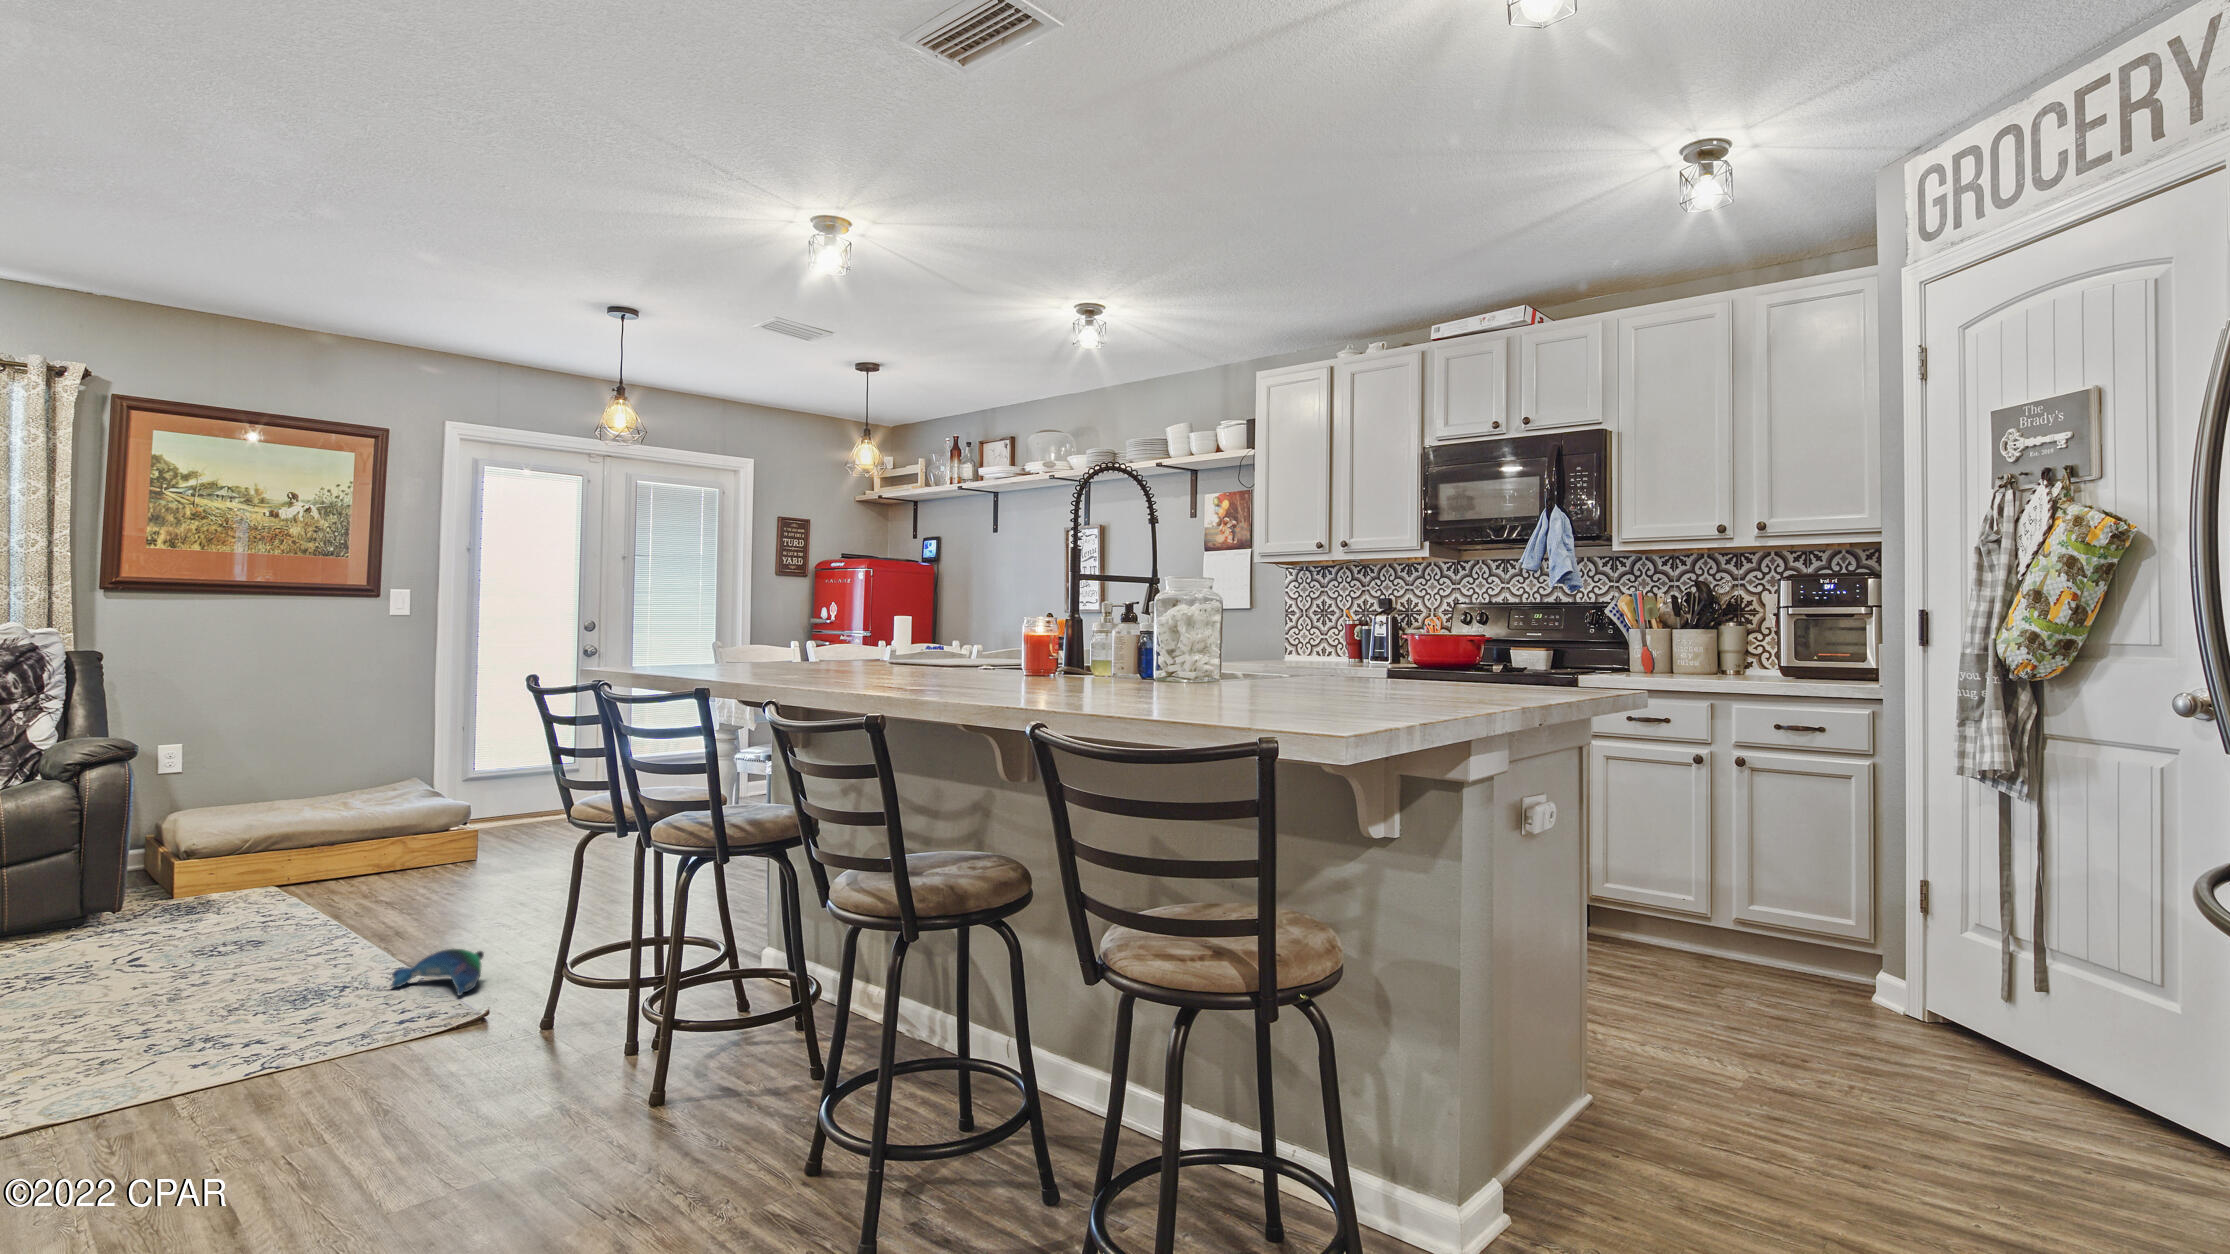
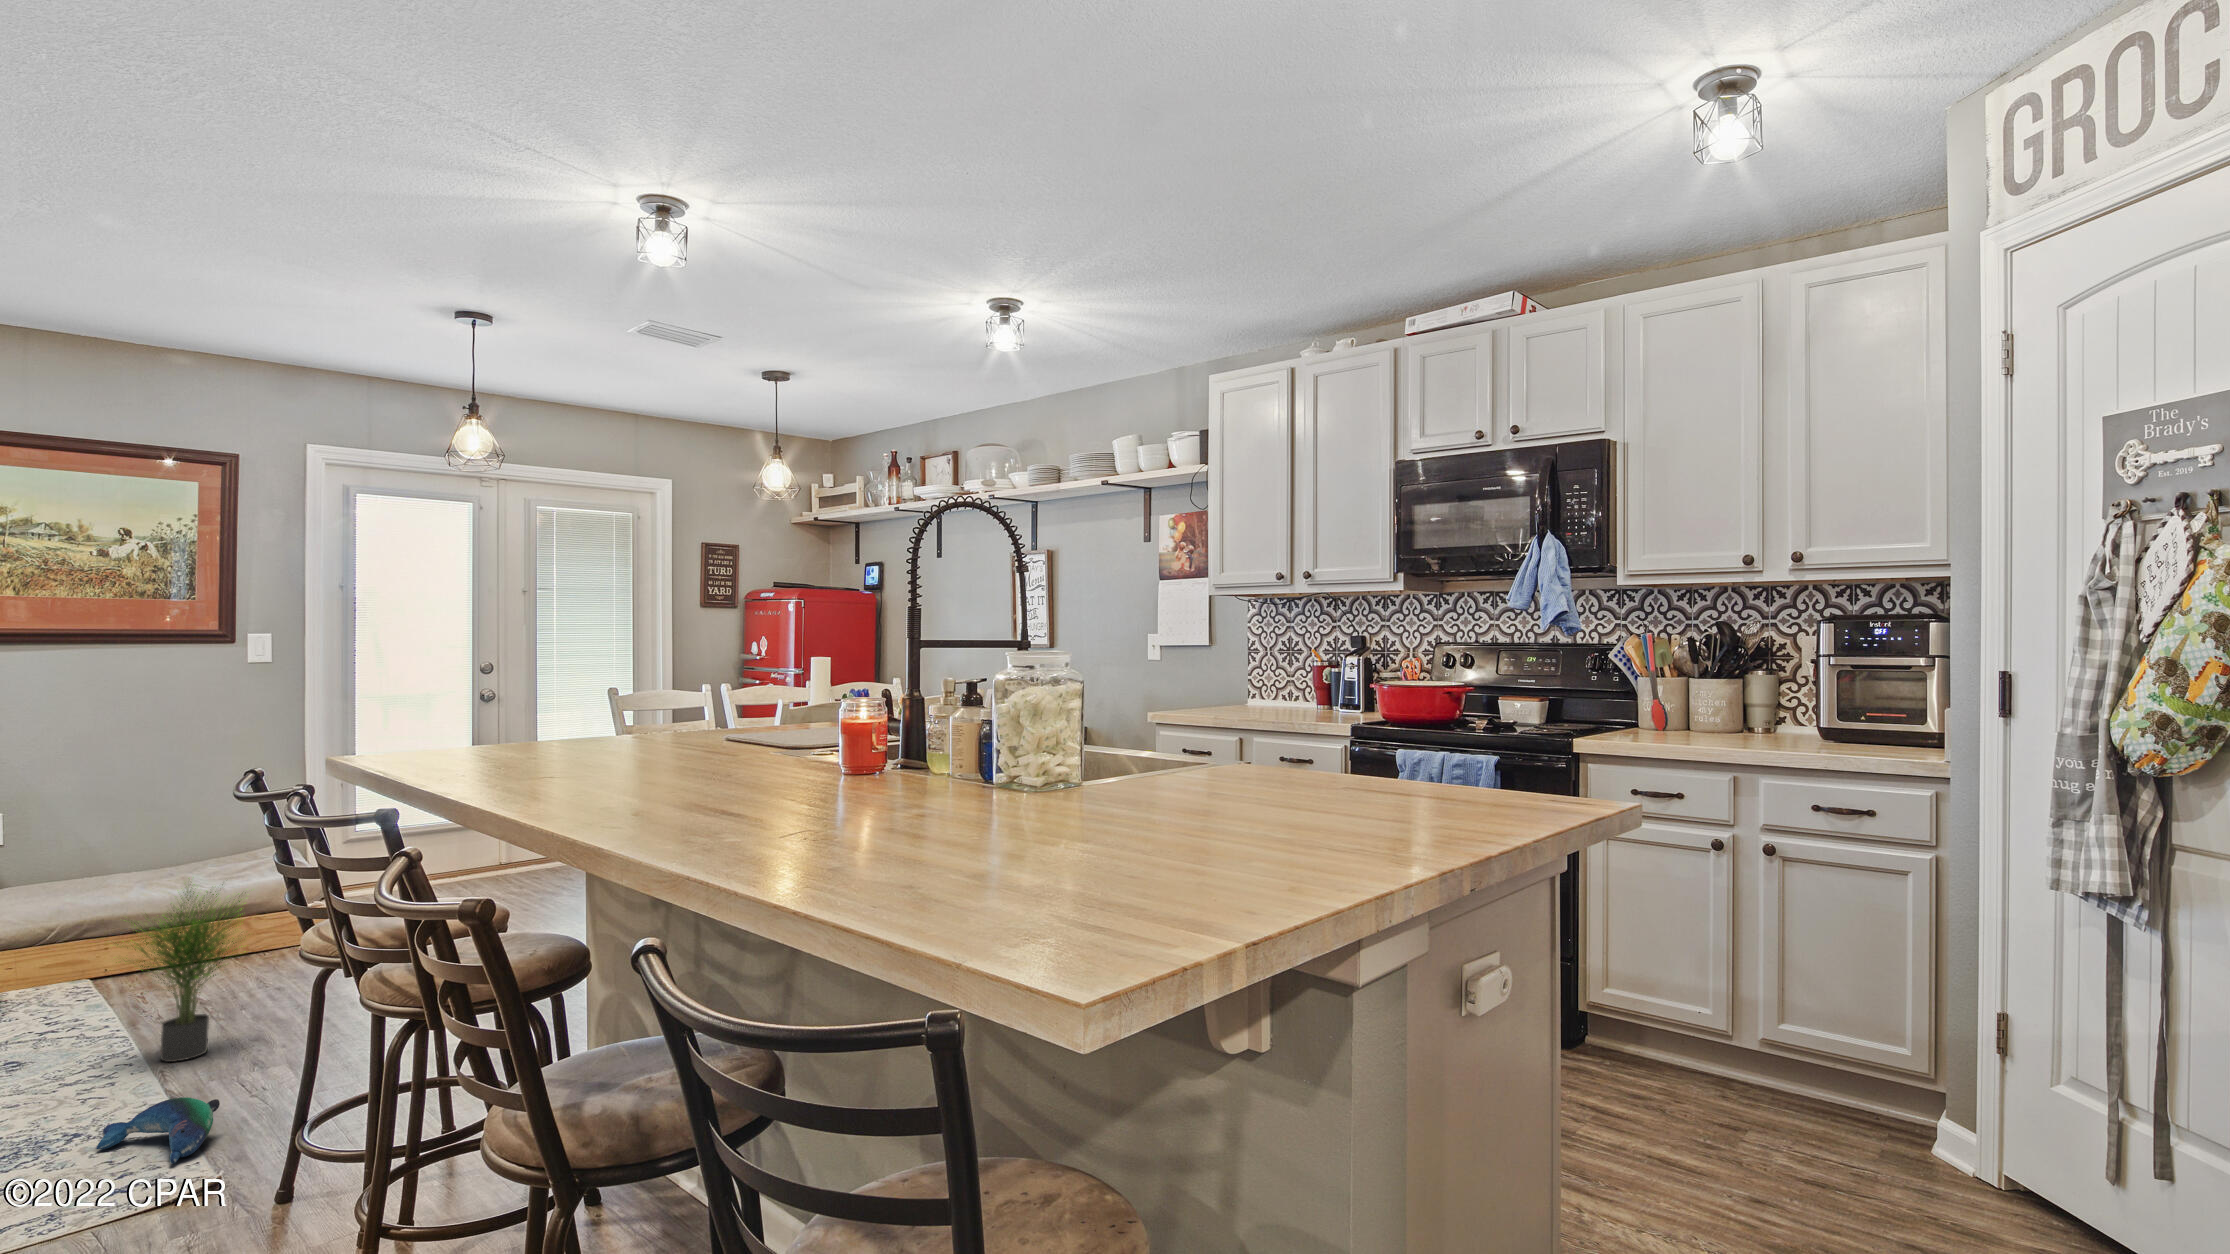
potted plant: none [352,781,474,934] -> present [122,884,242,1062]

